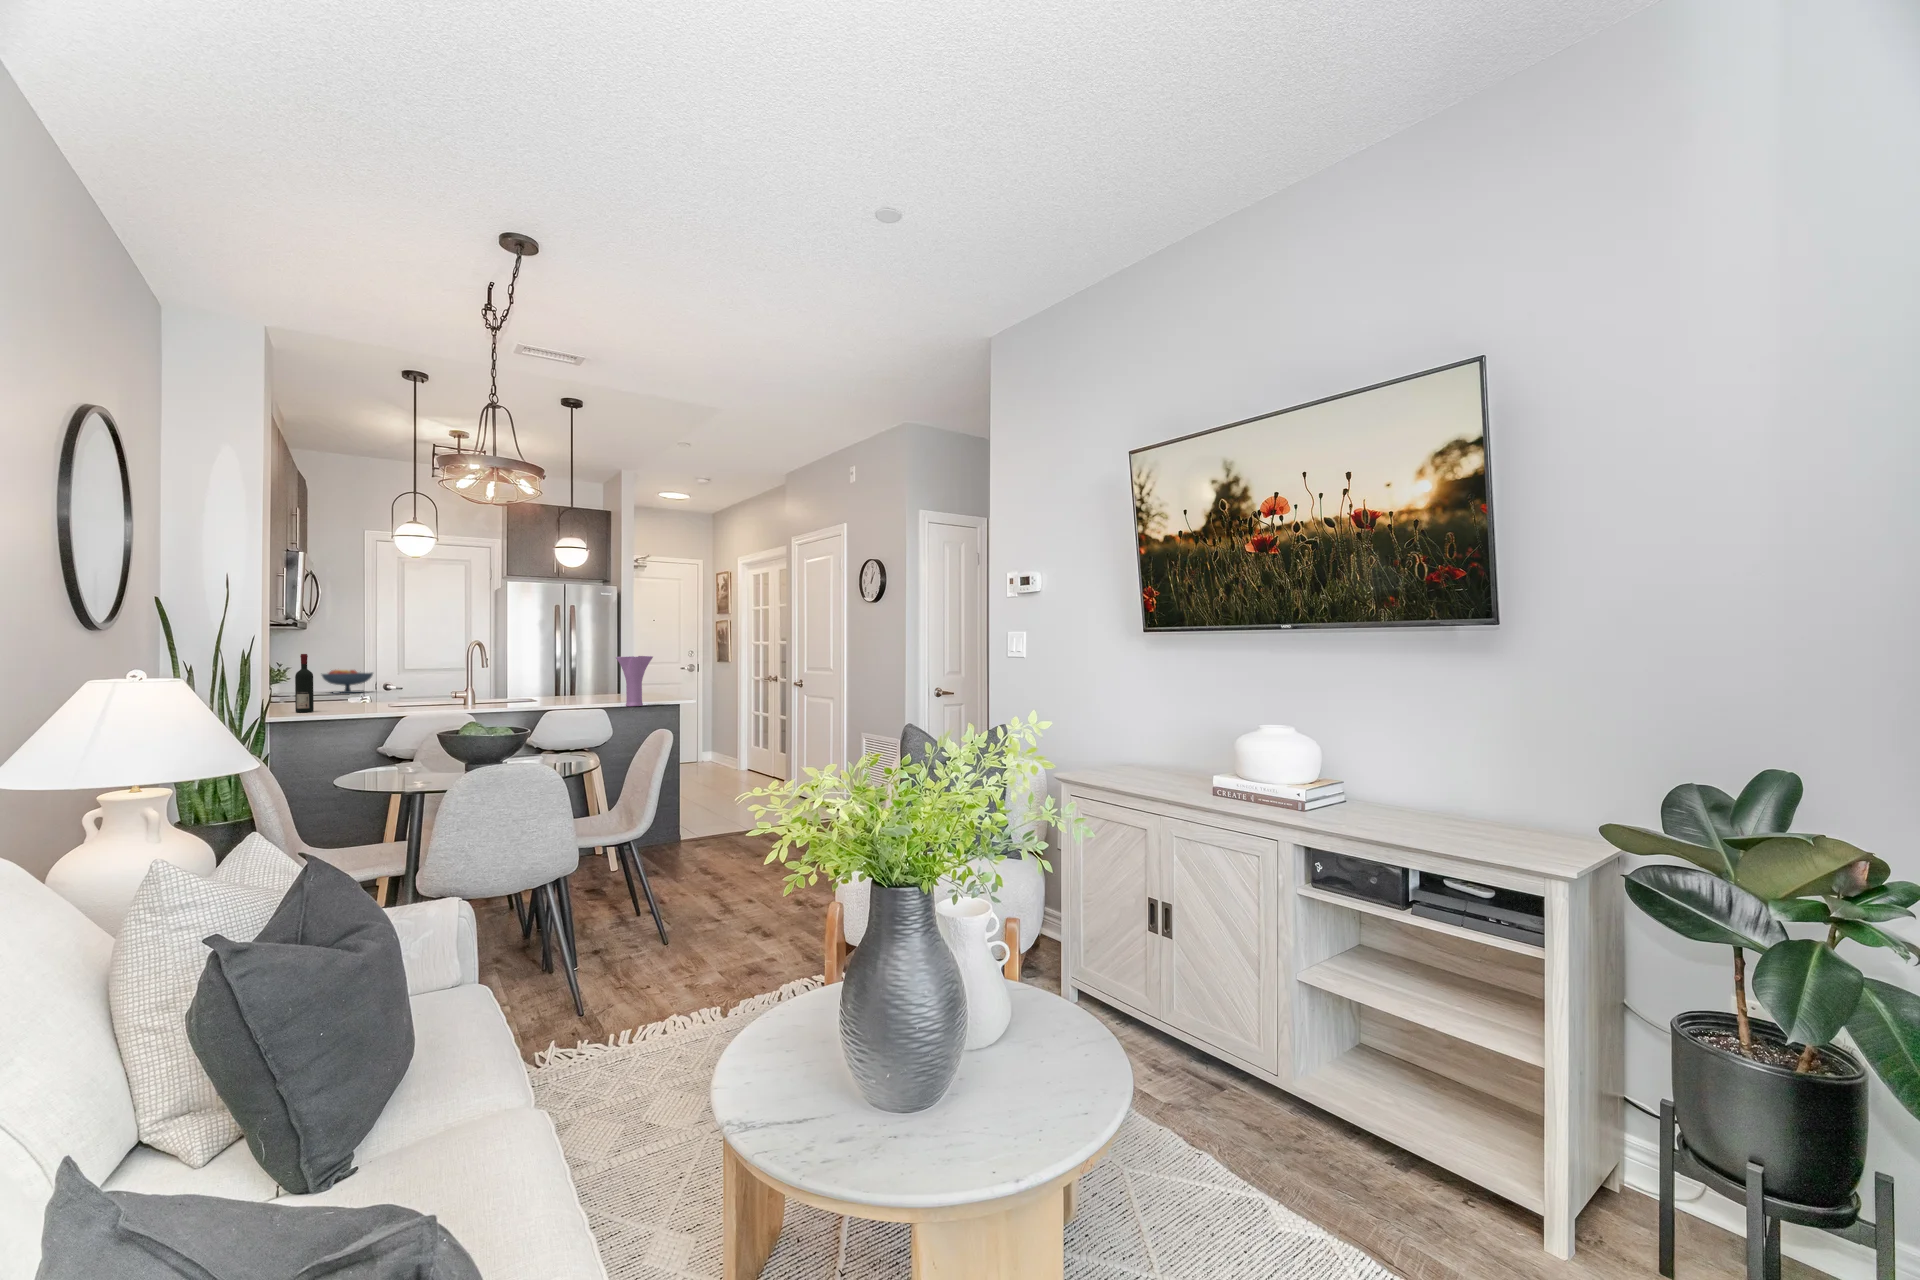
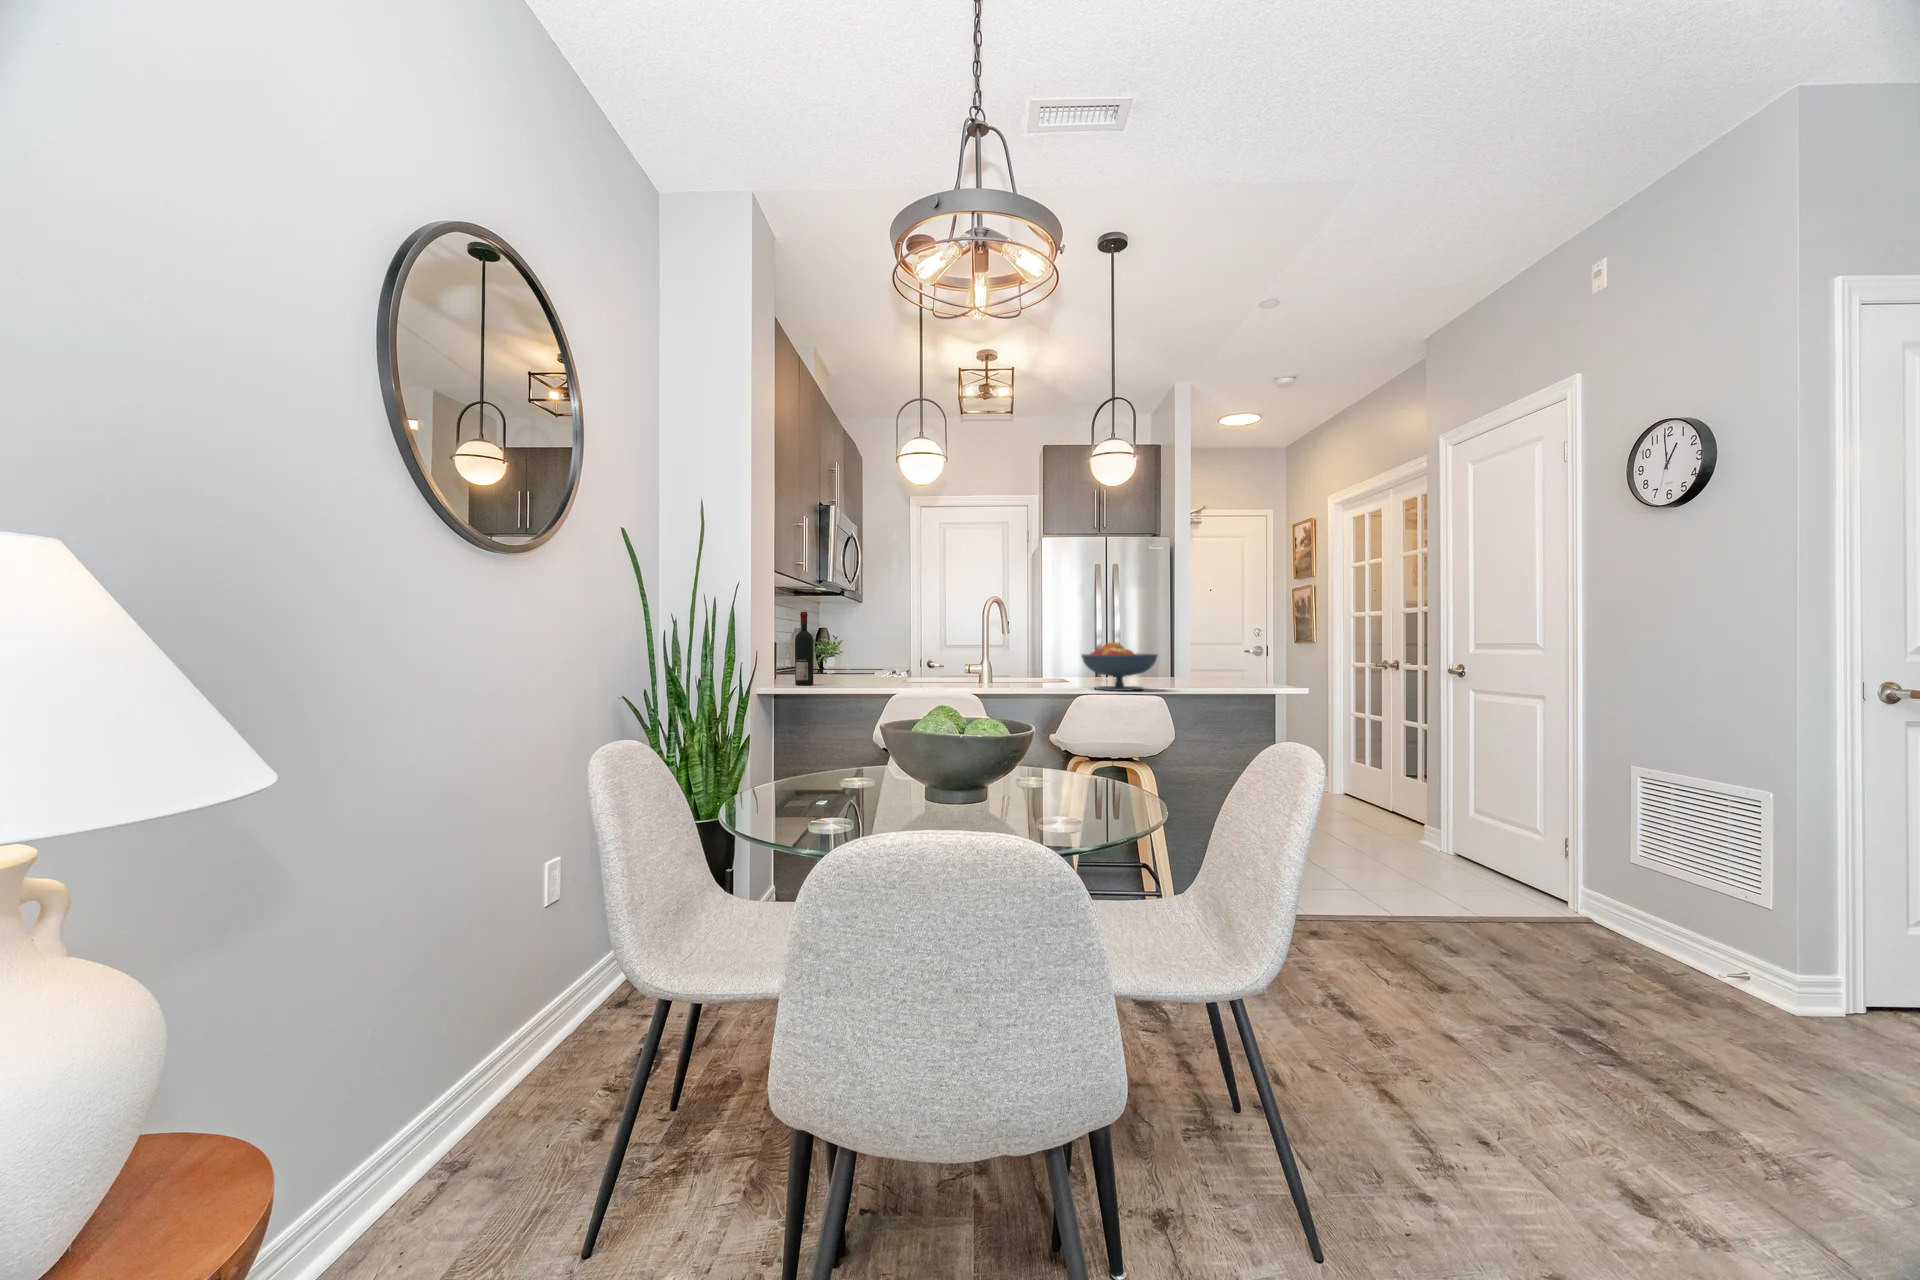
vase: present [616,656,653,707] -> none [1176,617,1234,696]
fruit bowl: present [322,670,373,693] -> present [1082,642,1158,691]

